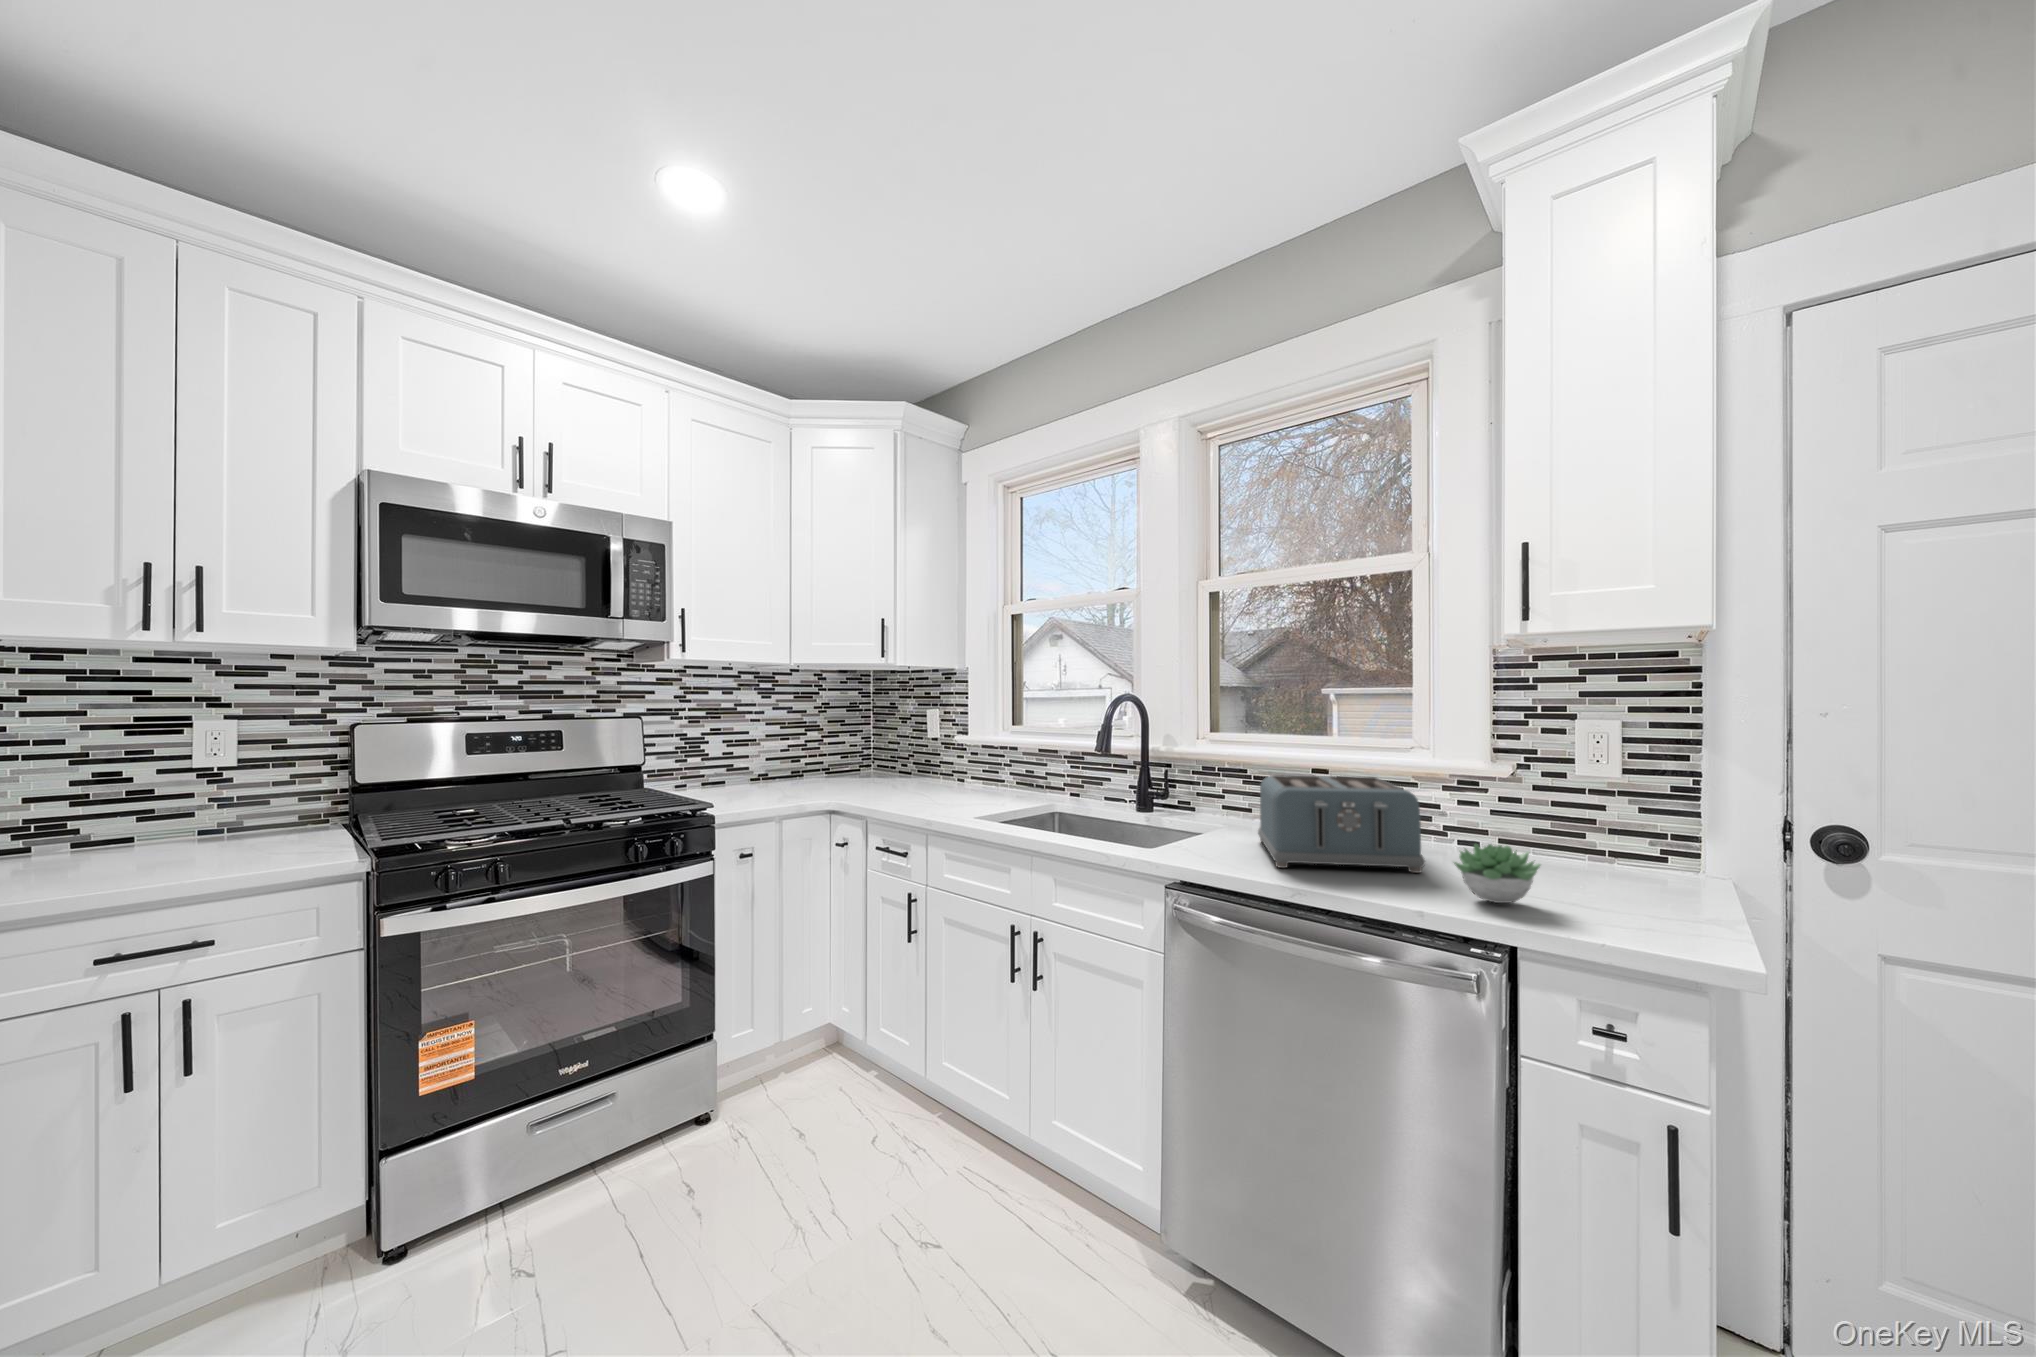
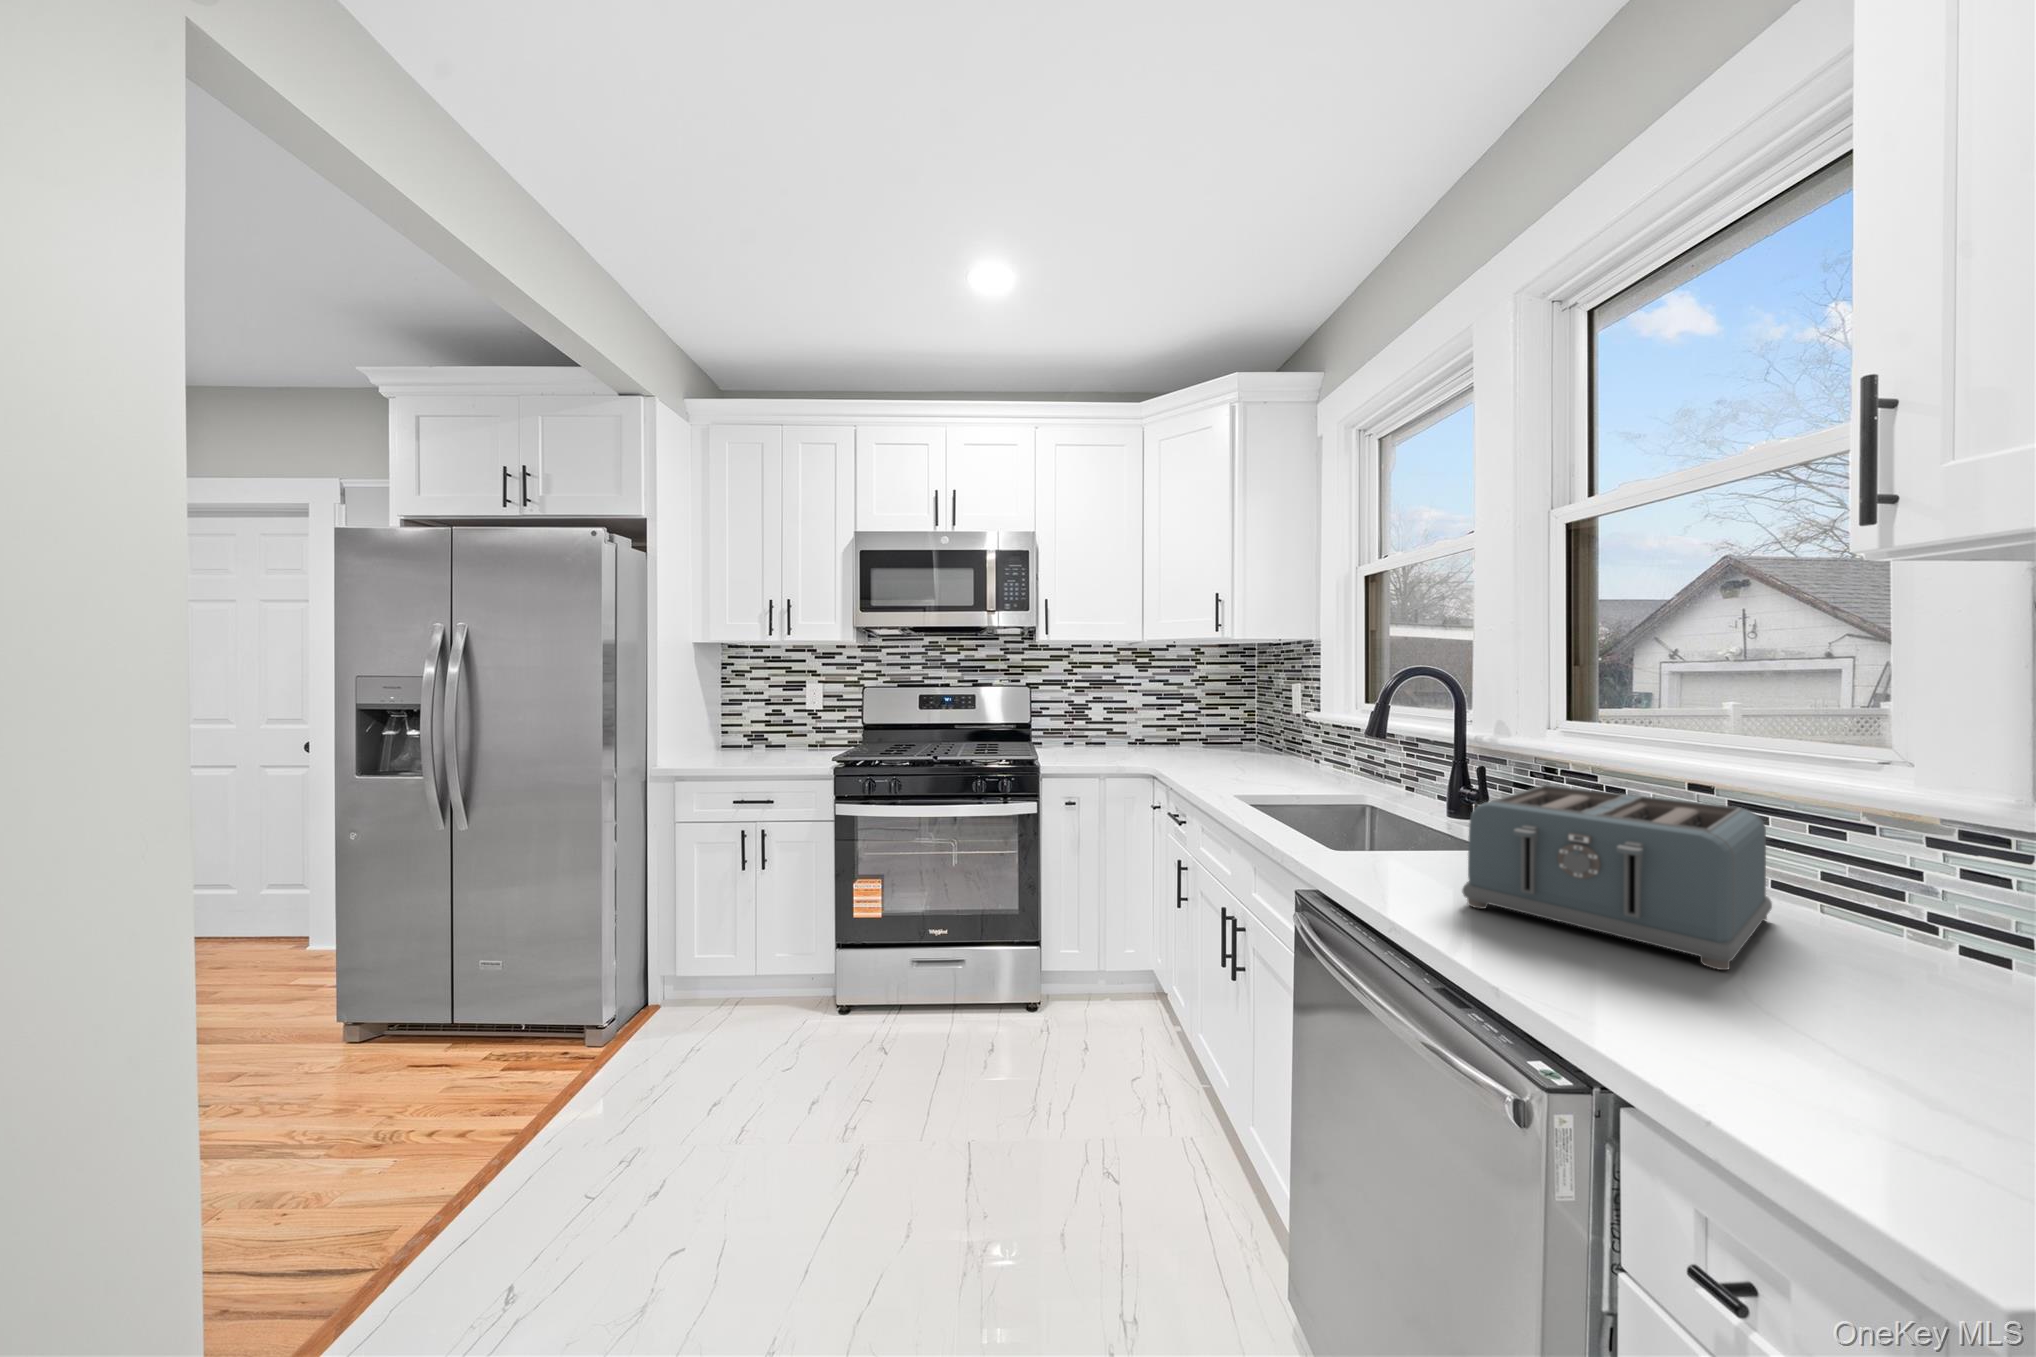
succulent plant: present [1454,844,1540,903] -> none [1670,938,1895,1061]

